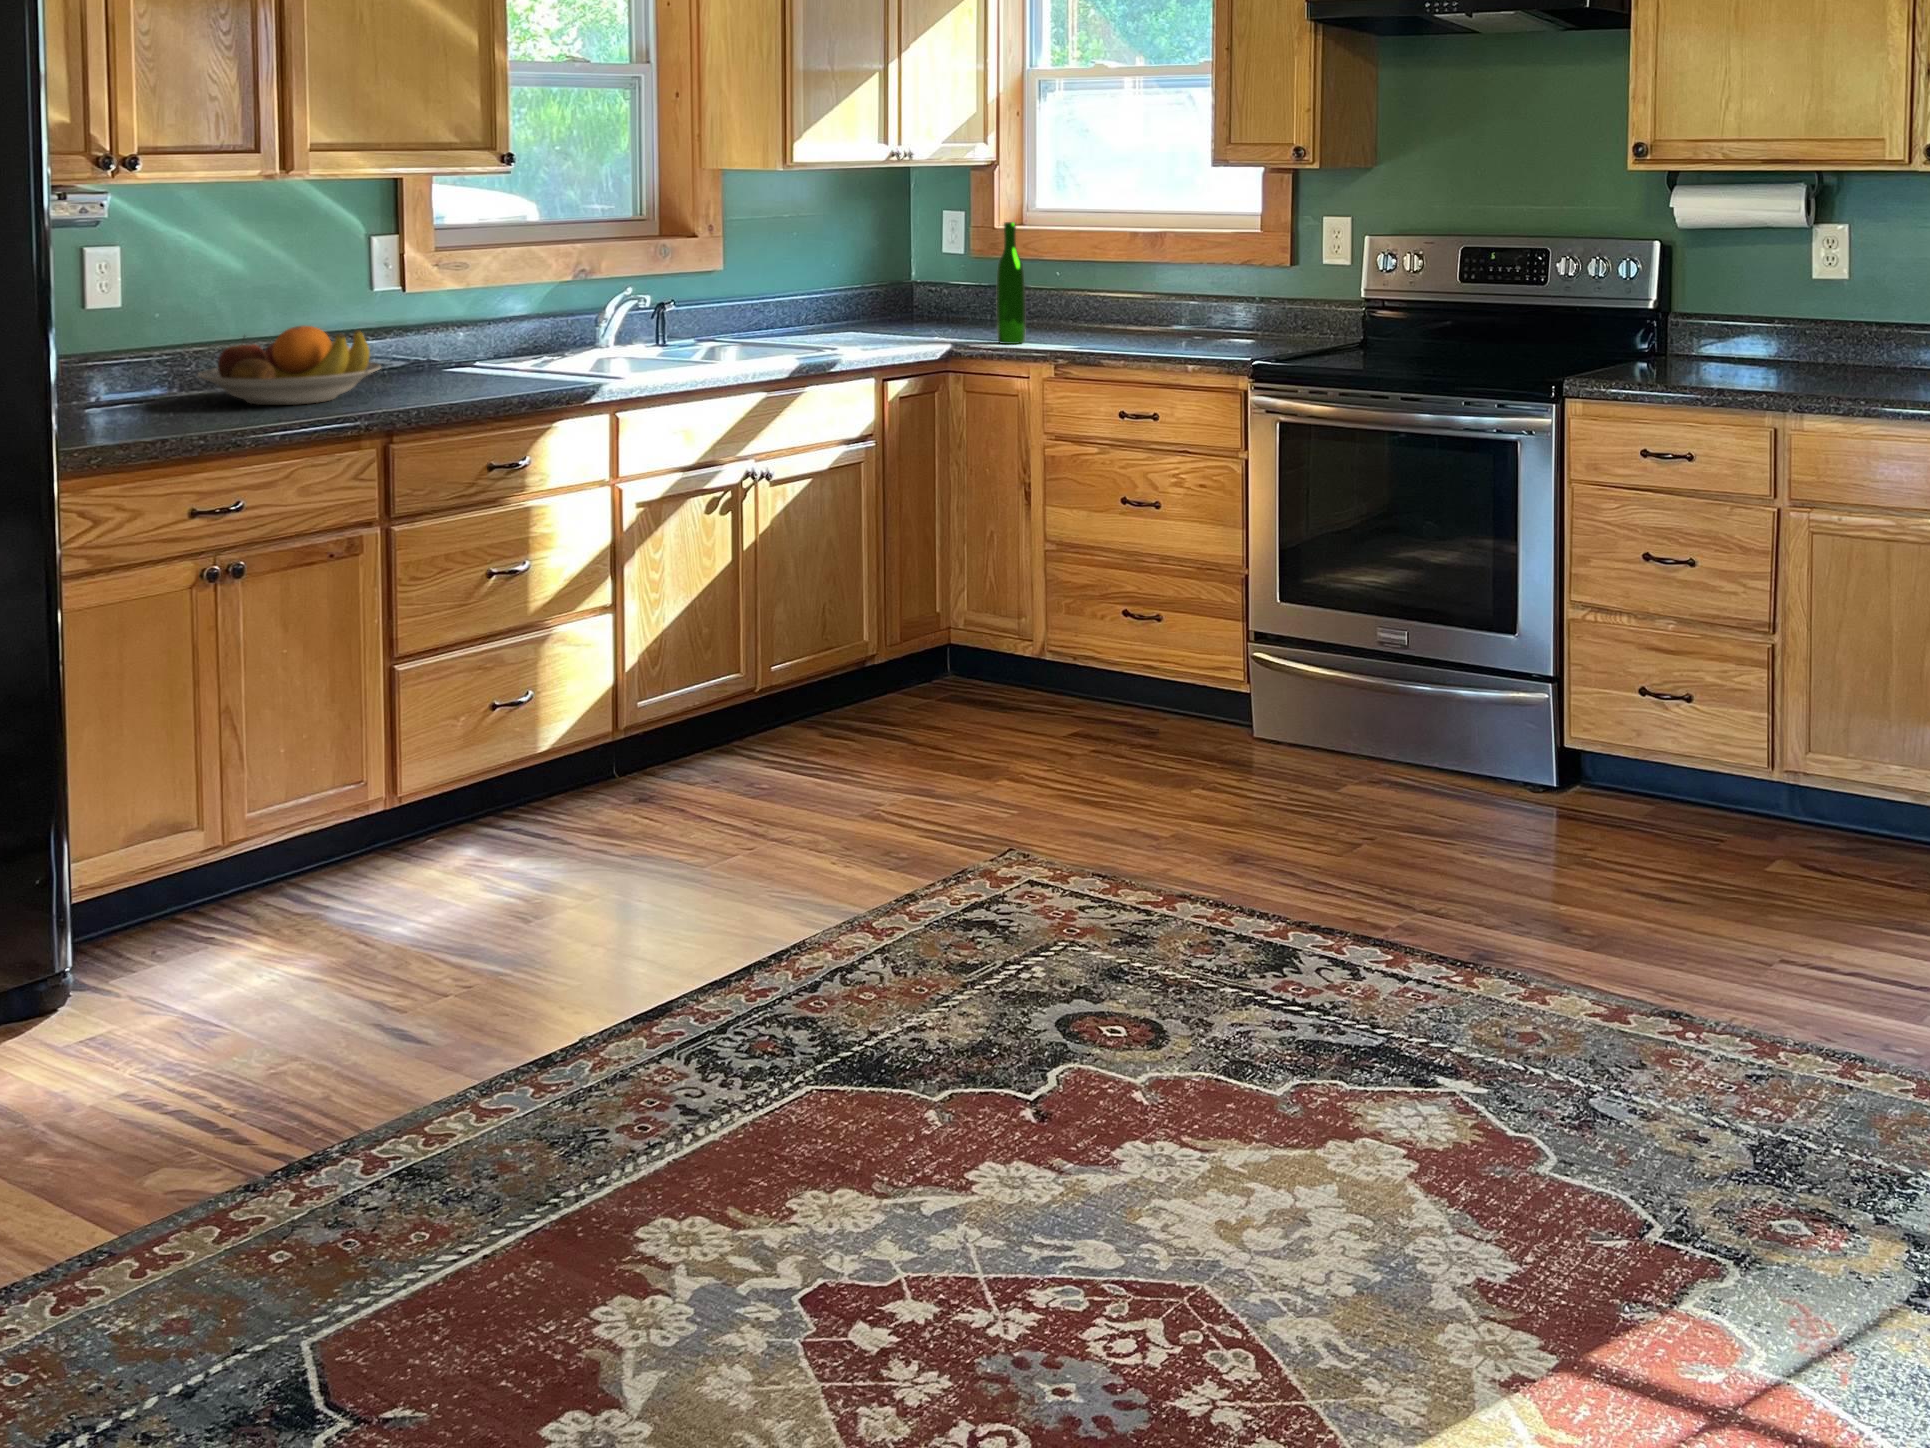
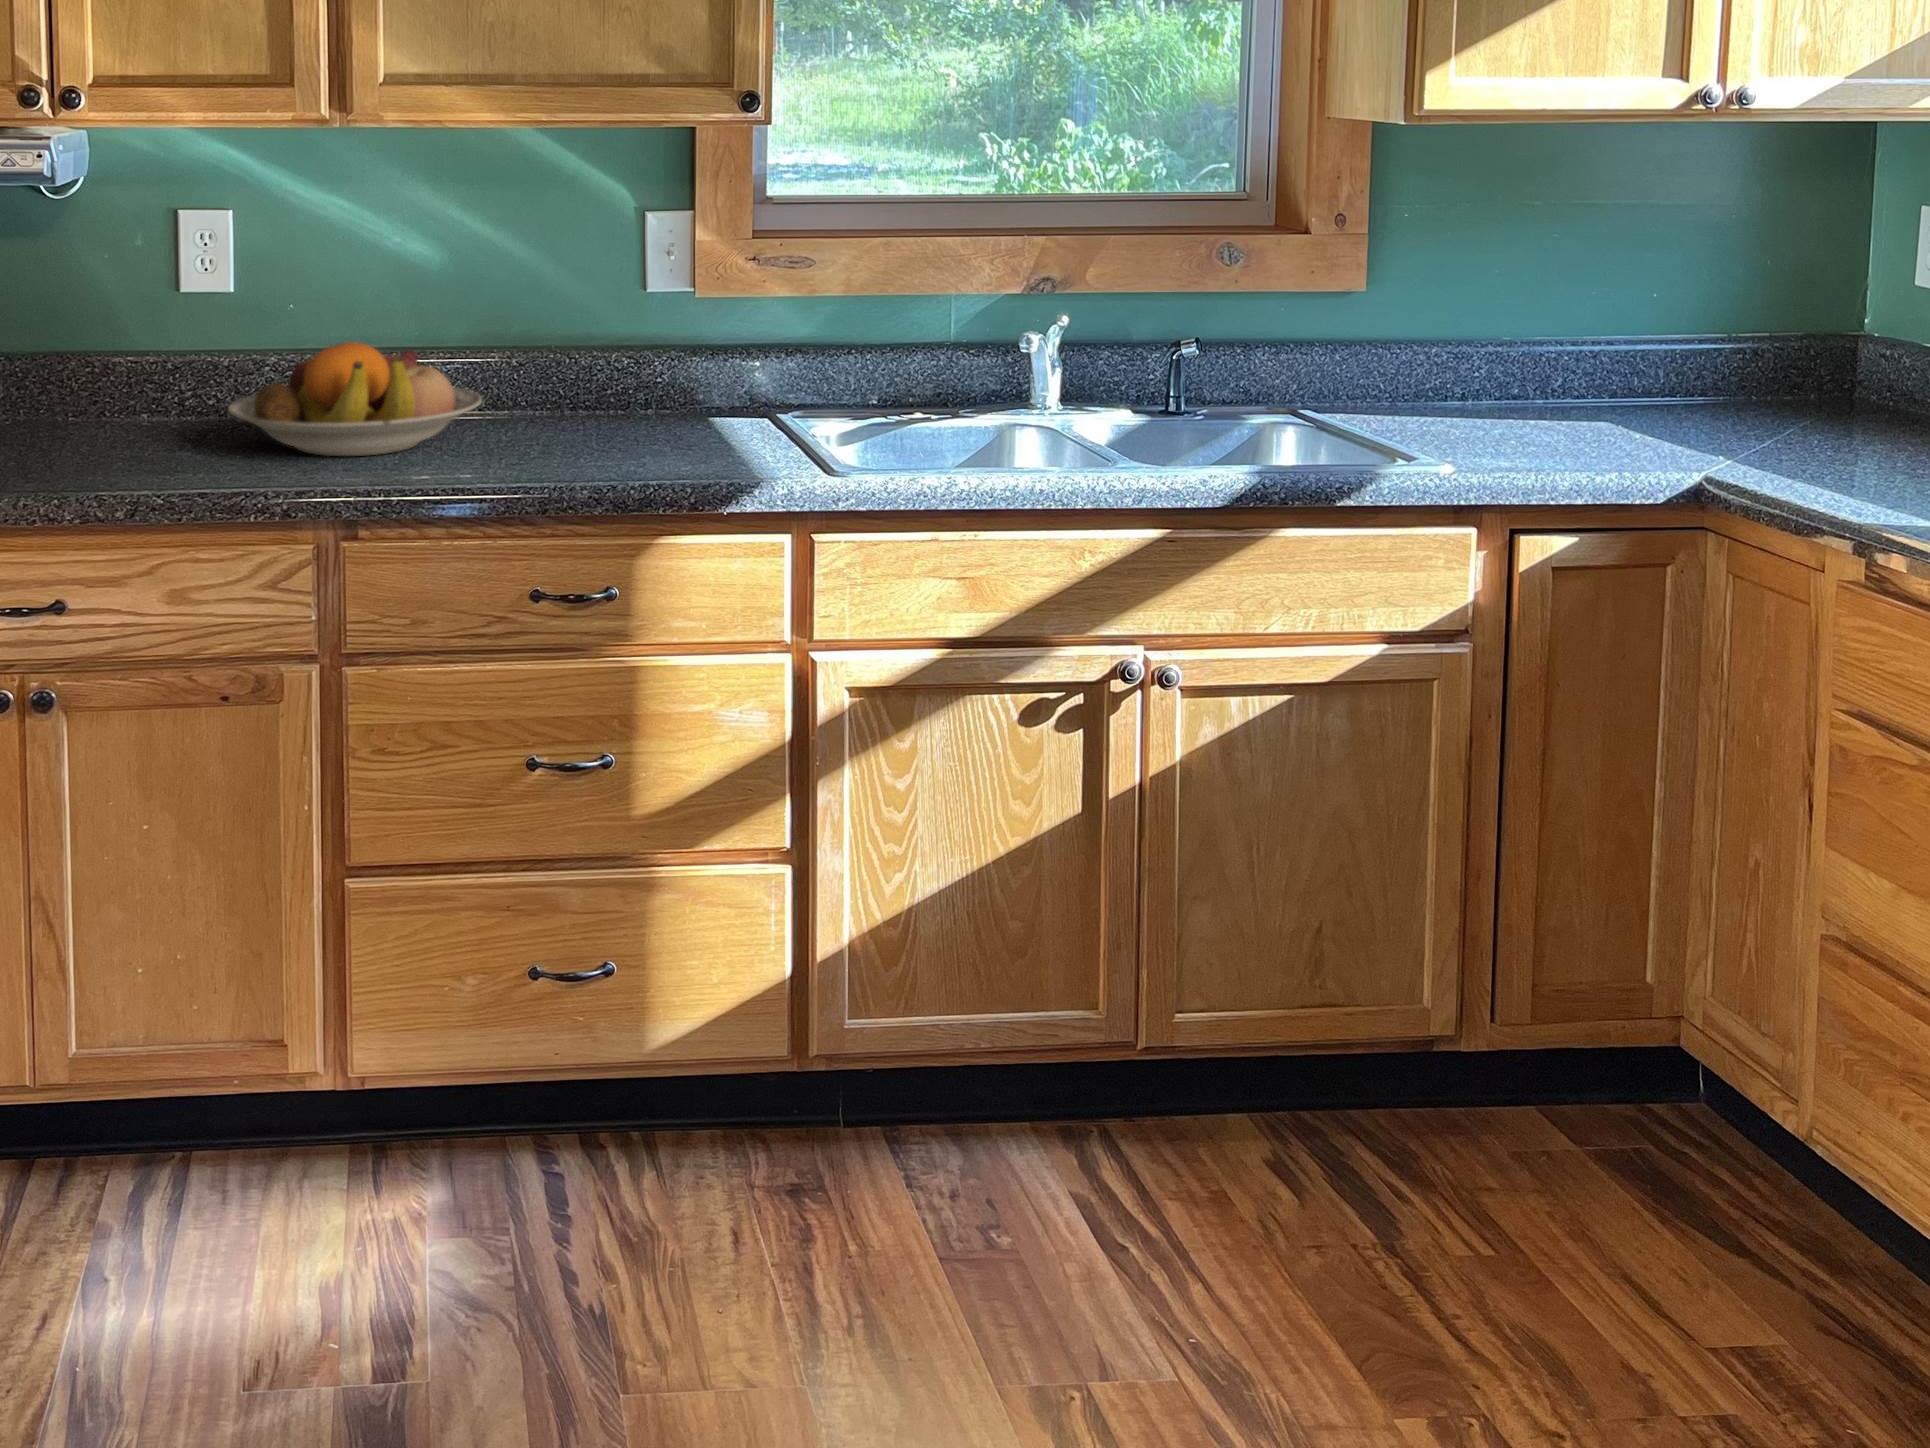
wine bottle: present [997,222,1025,344] -> none [1814,246,1890,503]

